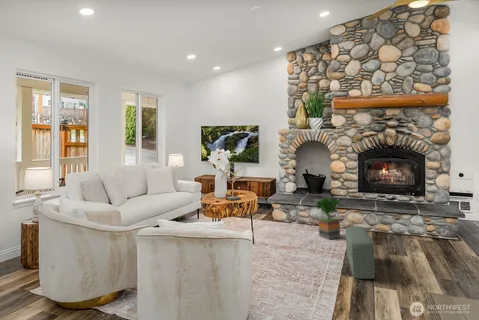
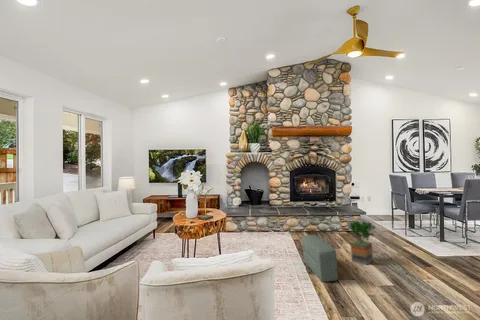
potted tree: present [316,198,343,240] -> present [349,221,375,265]

